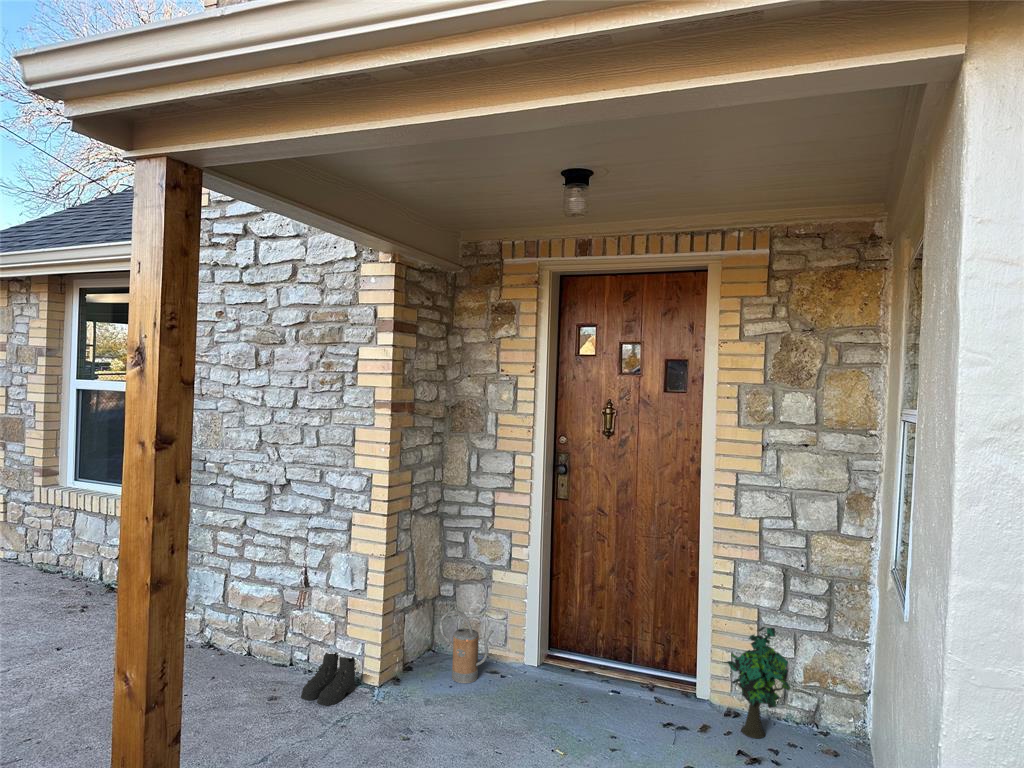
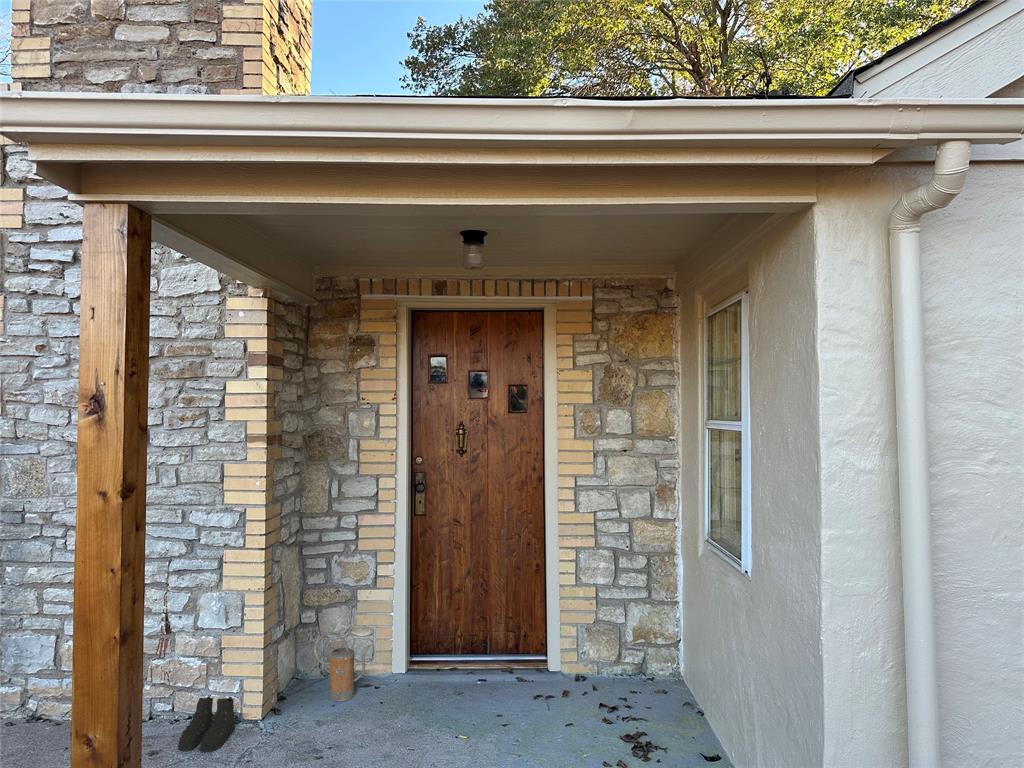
decorative plant: present [723,627,790,738] -> none [575,600,628,693]

